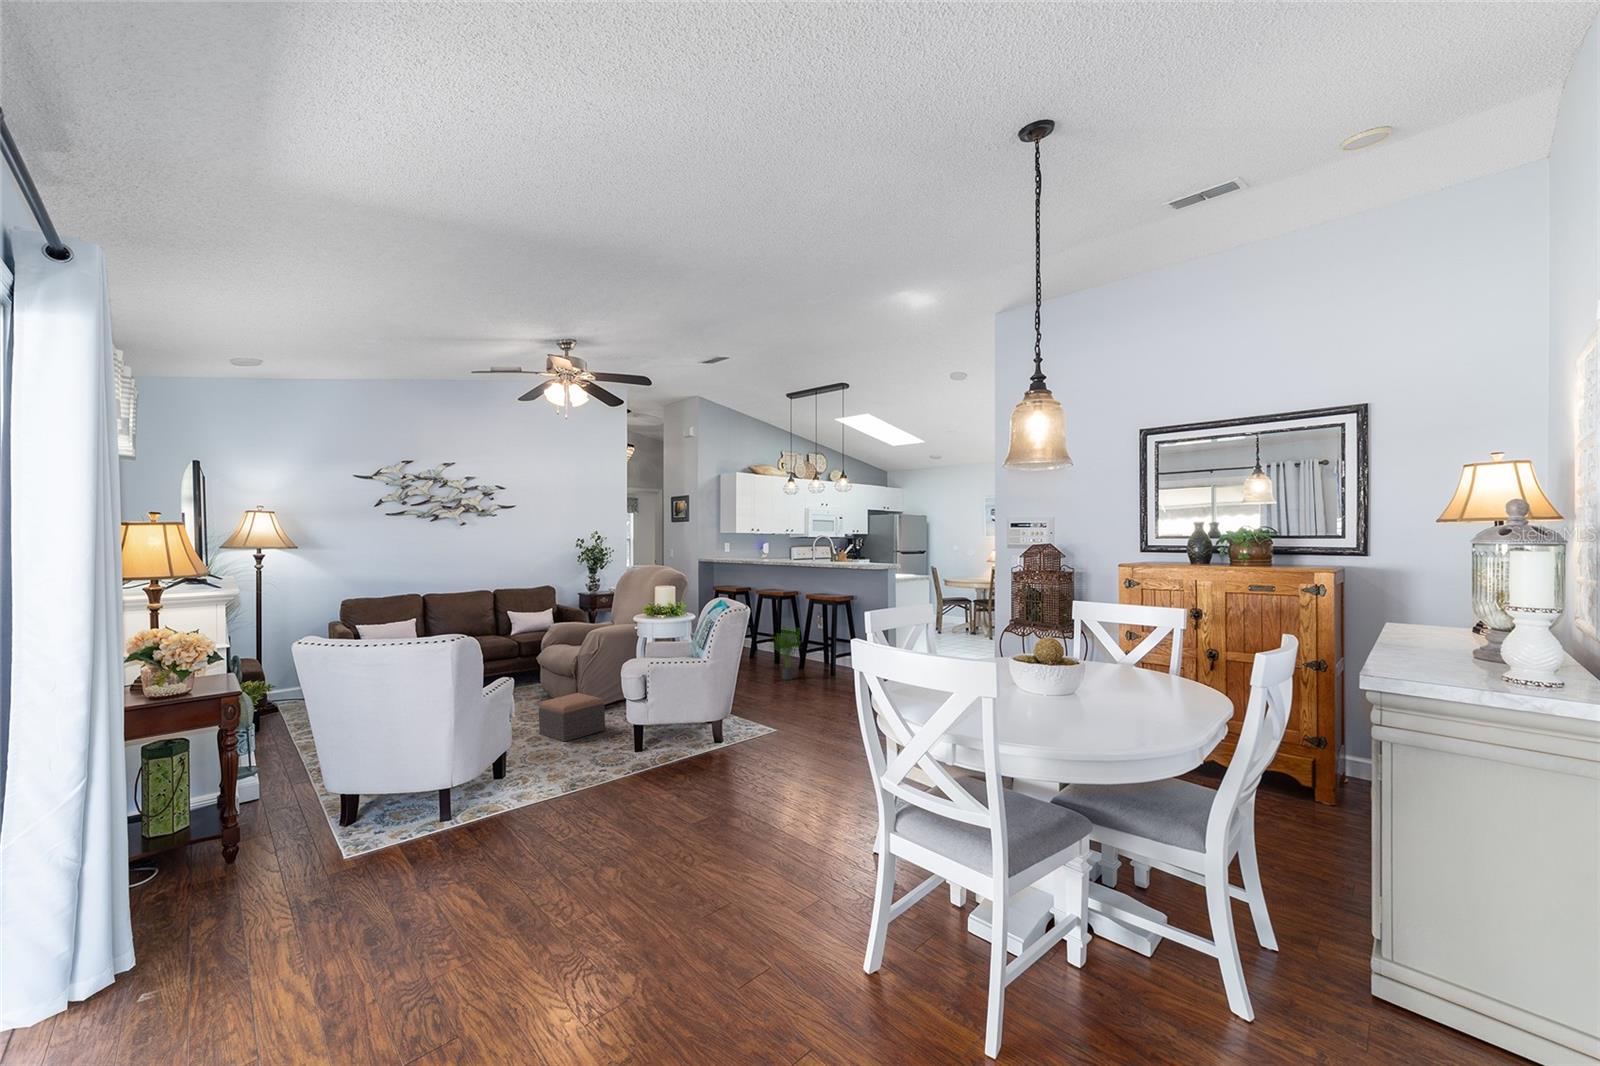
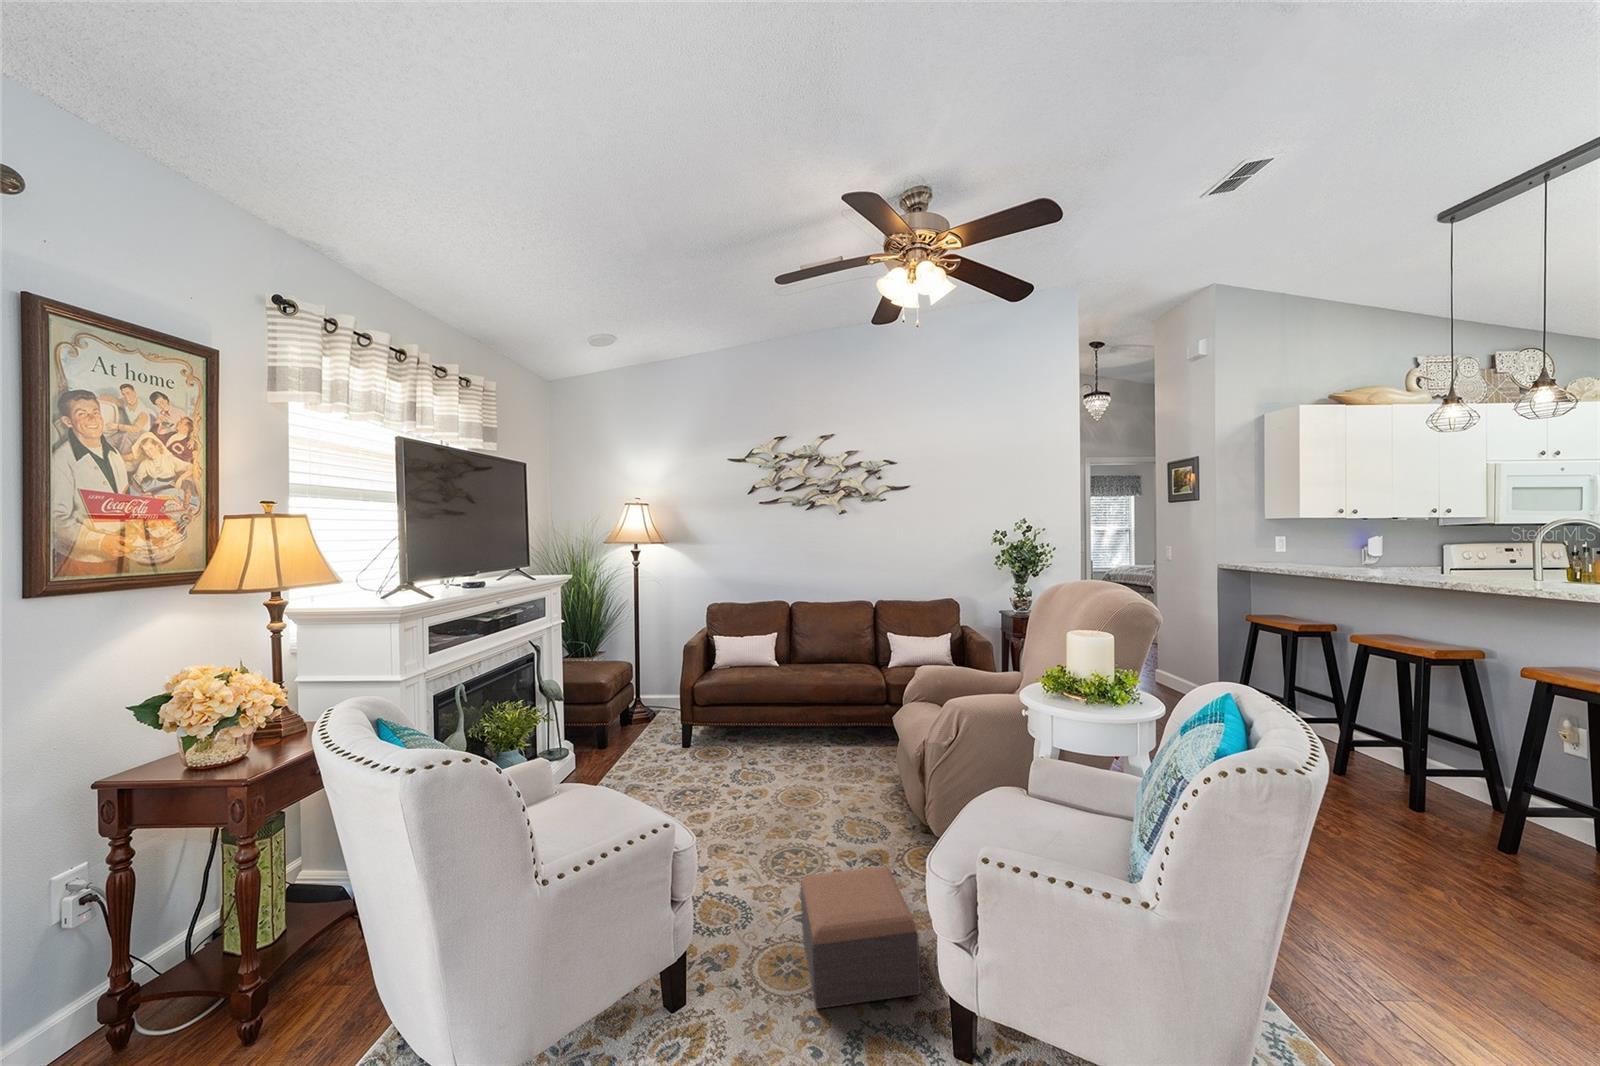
potted plant: present [772,626,800,680] -> none [1393,752,1551,915]

